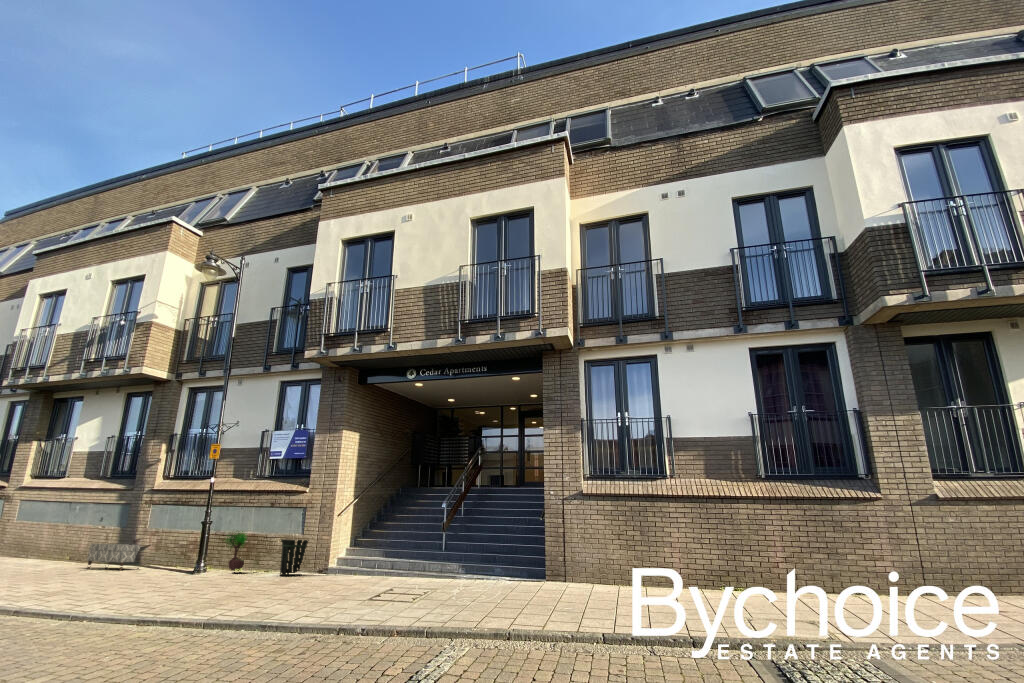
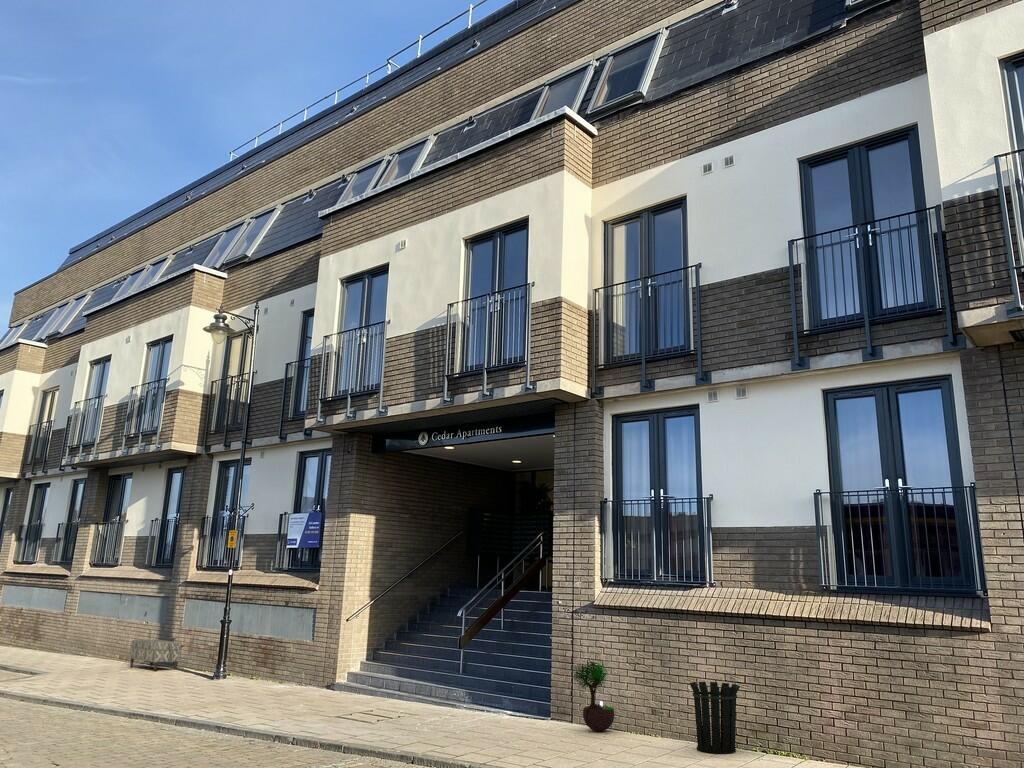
potted tree: present [226,531,247,573] -> present [572,659,614,731]
waste bin: present [280,539,309,576] -> present [690,682,740,753]

